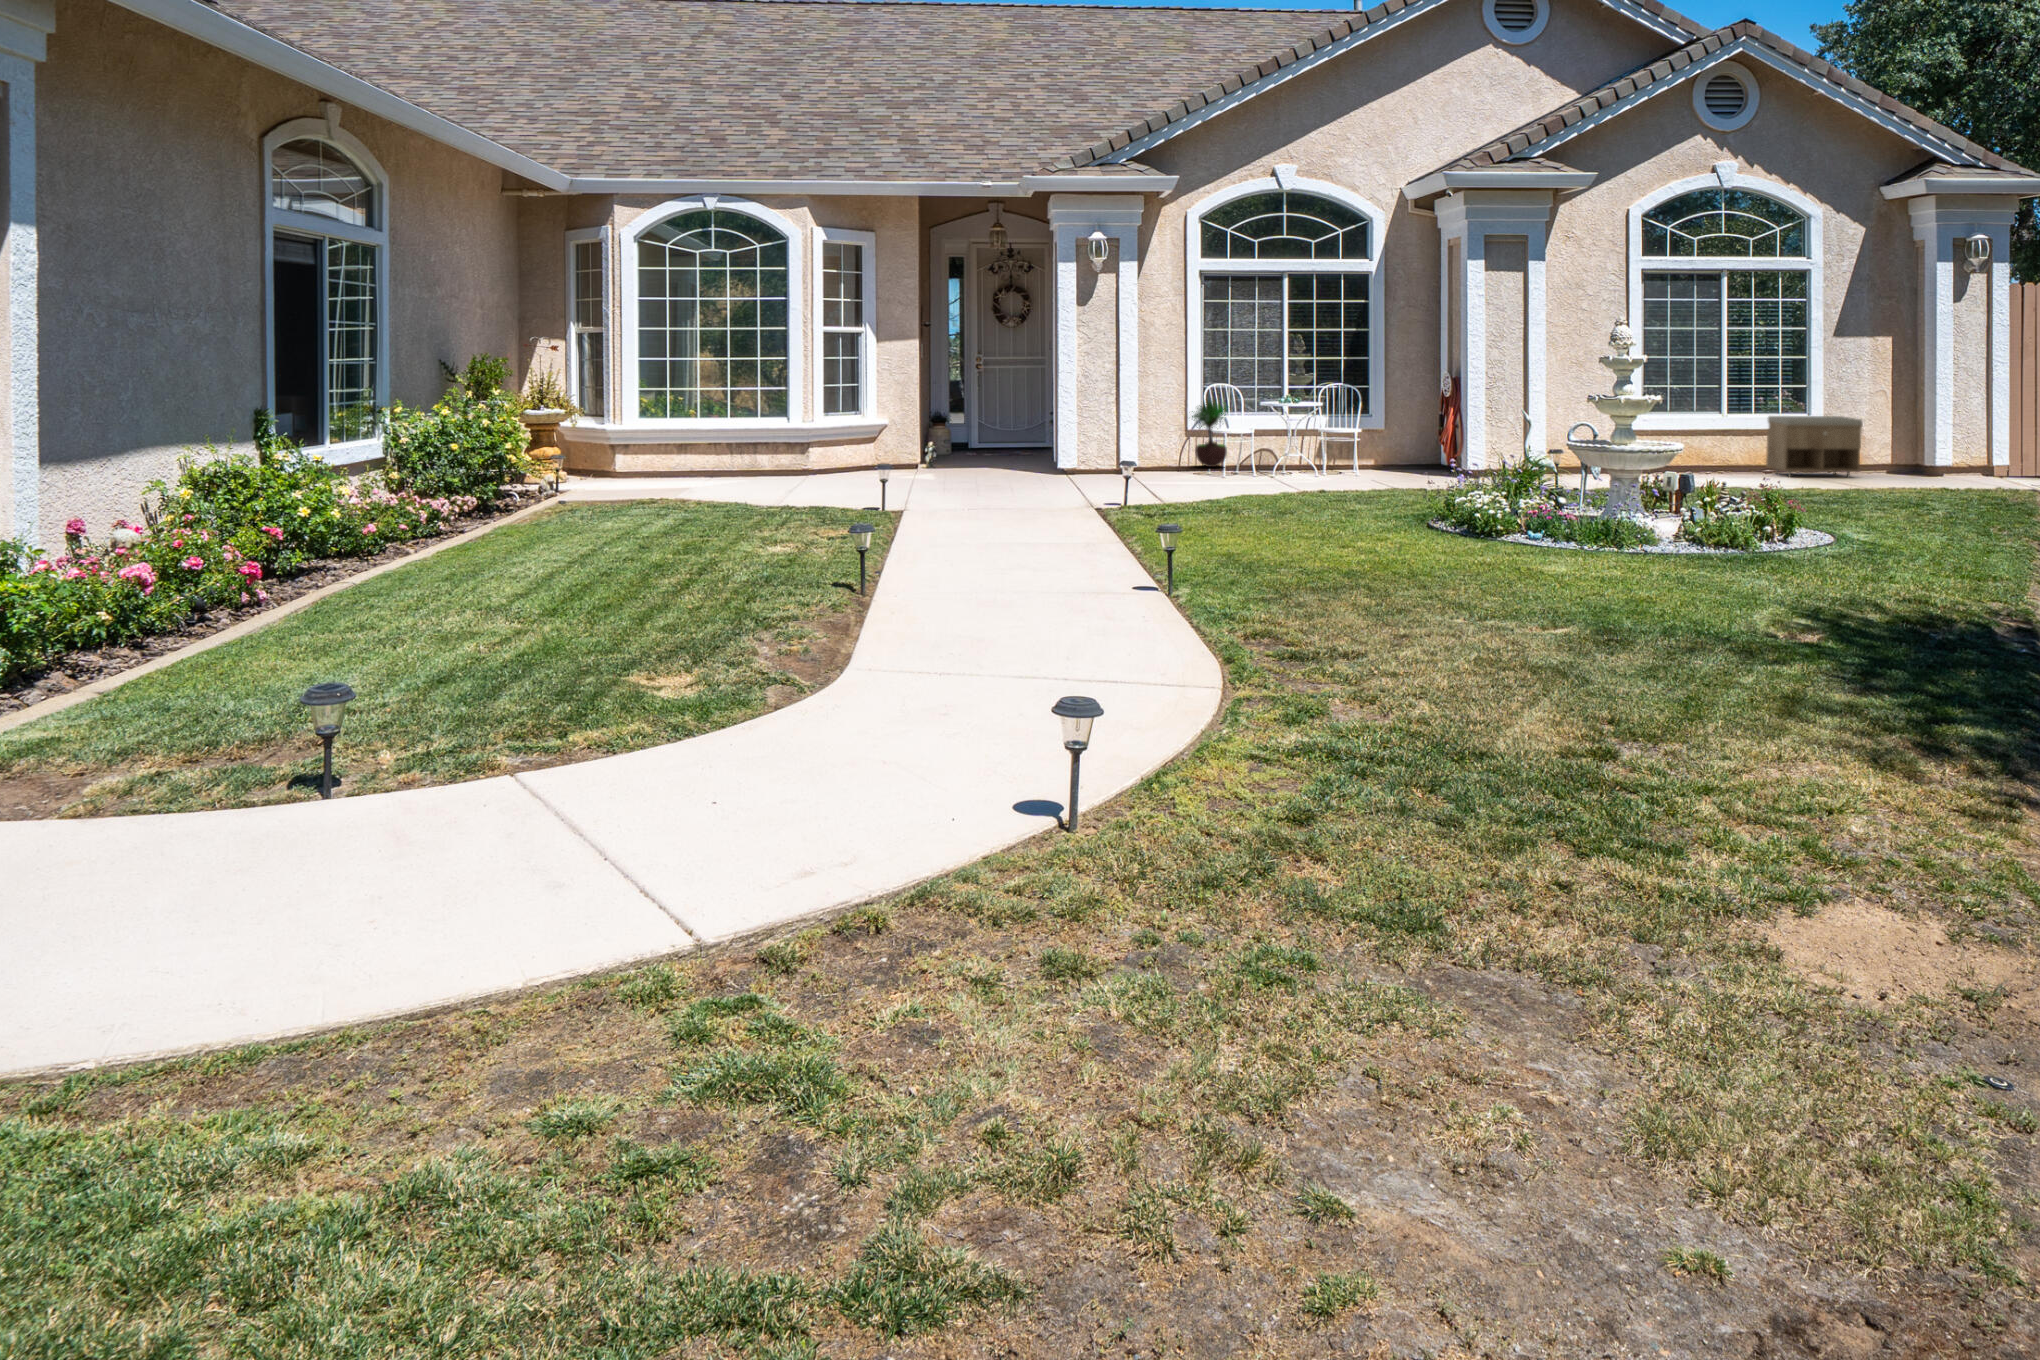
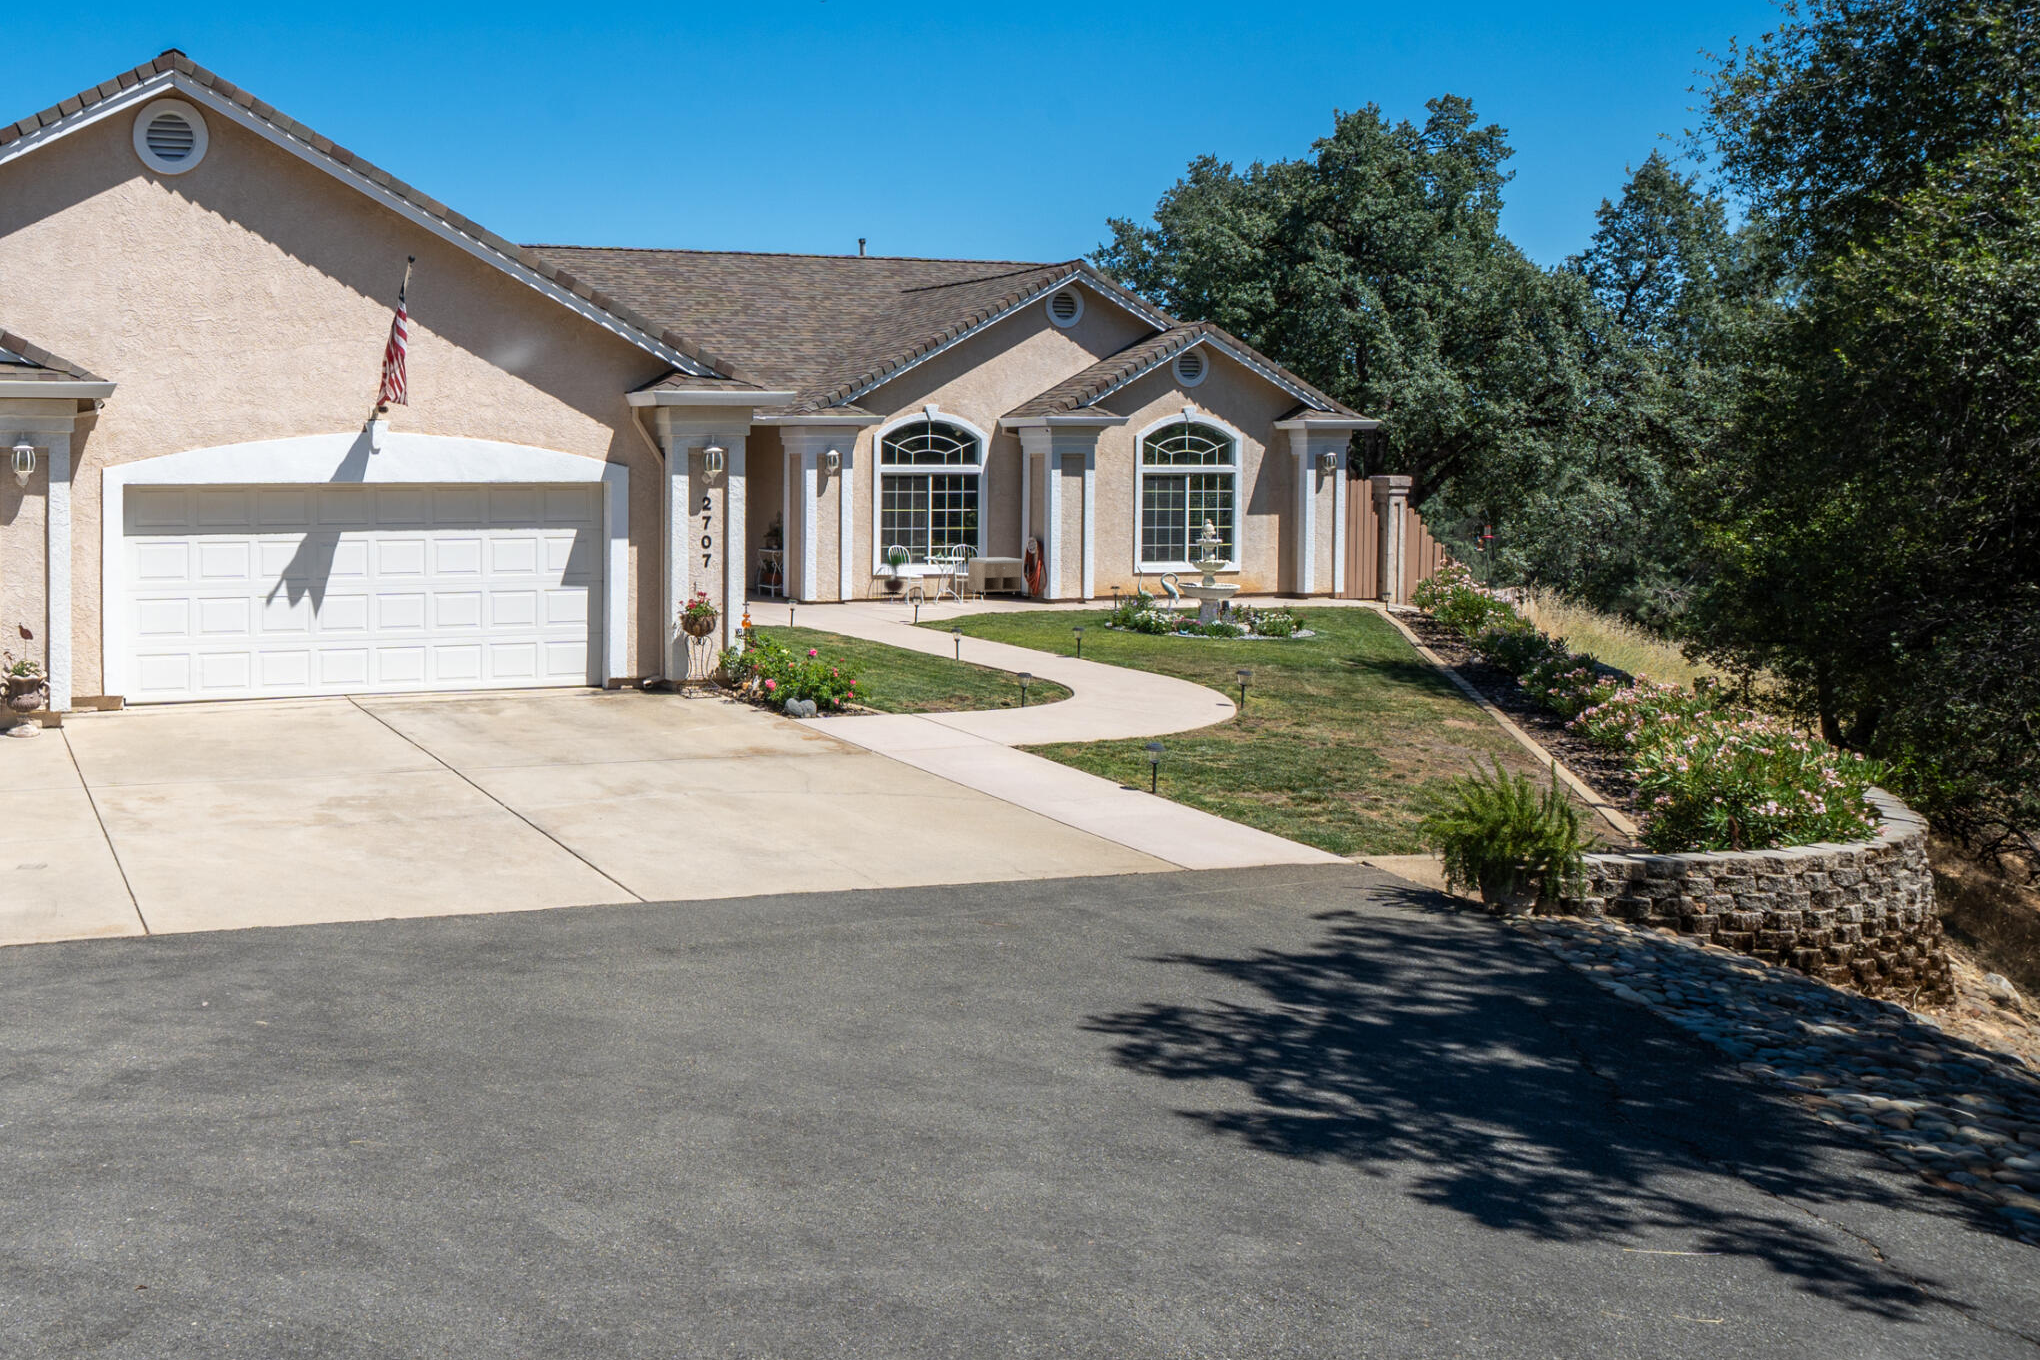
storage bench: present [1766,416,1863,477] -> present [968,557,1023,595]

